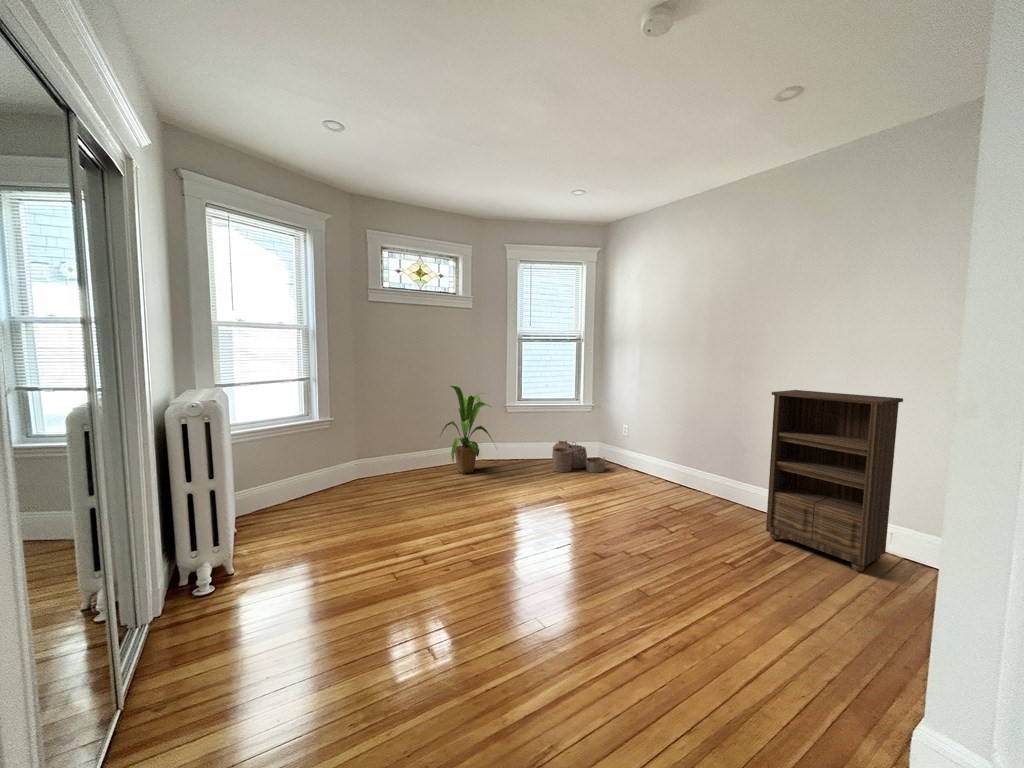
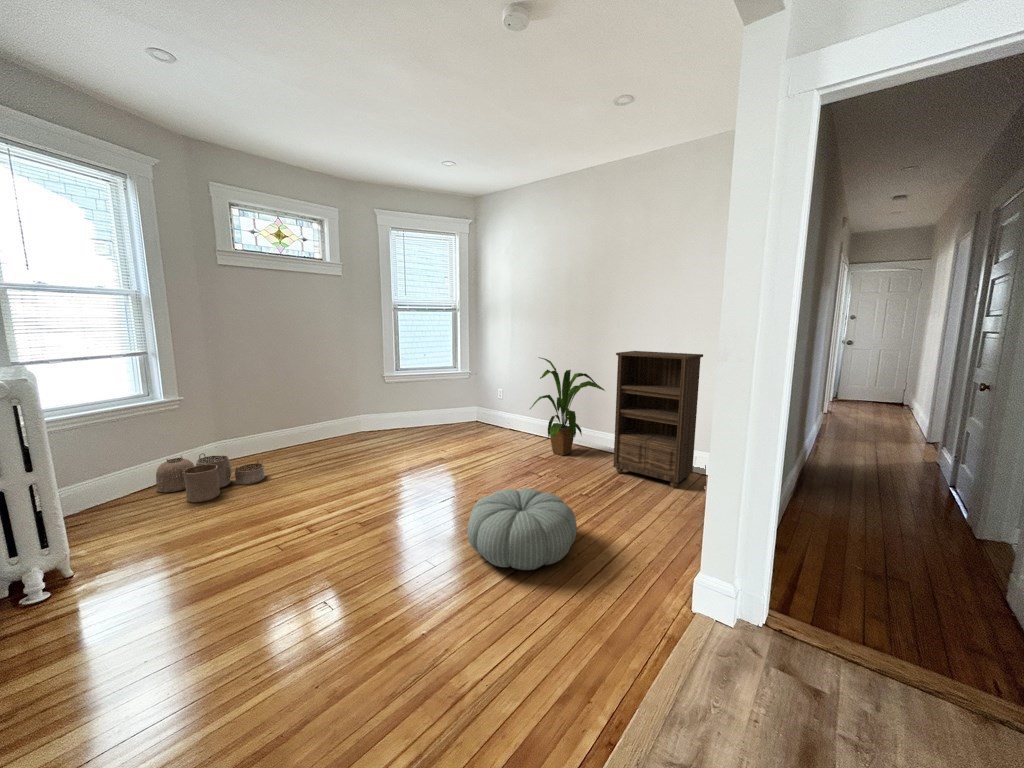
house plant: present [441,386,492,474] -> present [530,357,605,456]
woven basket: present [552,441,605,473] -> present [156,453,265,502]
pouf: none [584,548,723,659] -> present [467,488,577,570]

